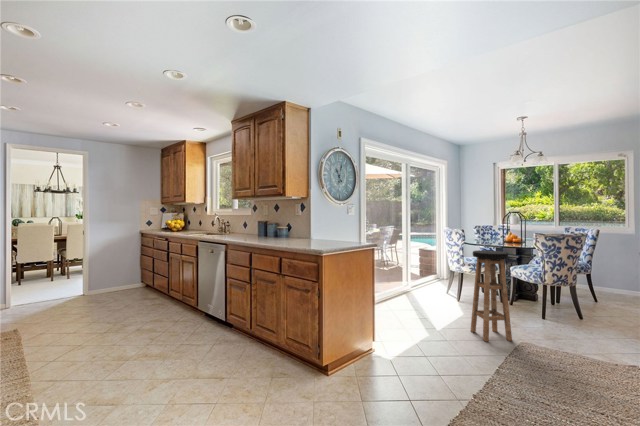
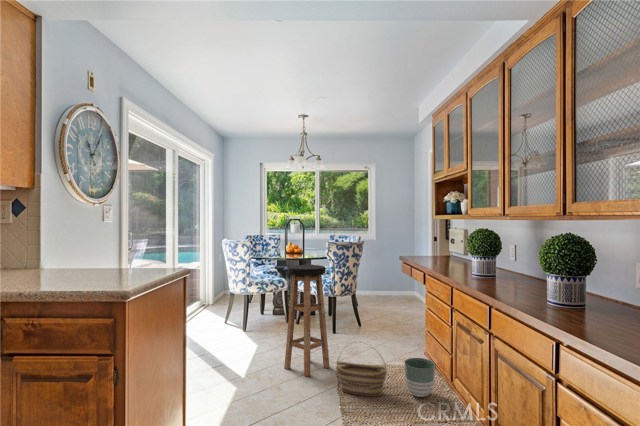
basket: none [504,320,554,374] -> present [336,344,387,397]
planter: none [574,349,613,390] -> present [404,358,435,397]

